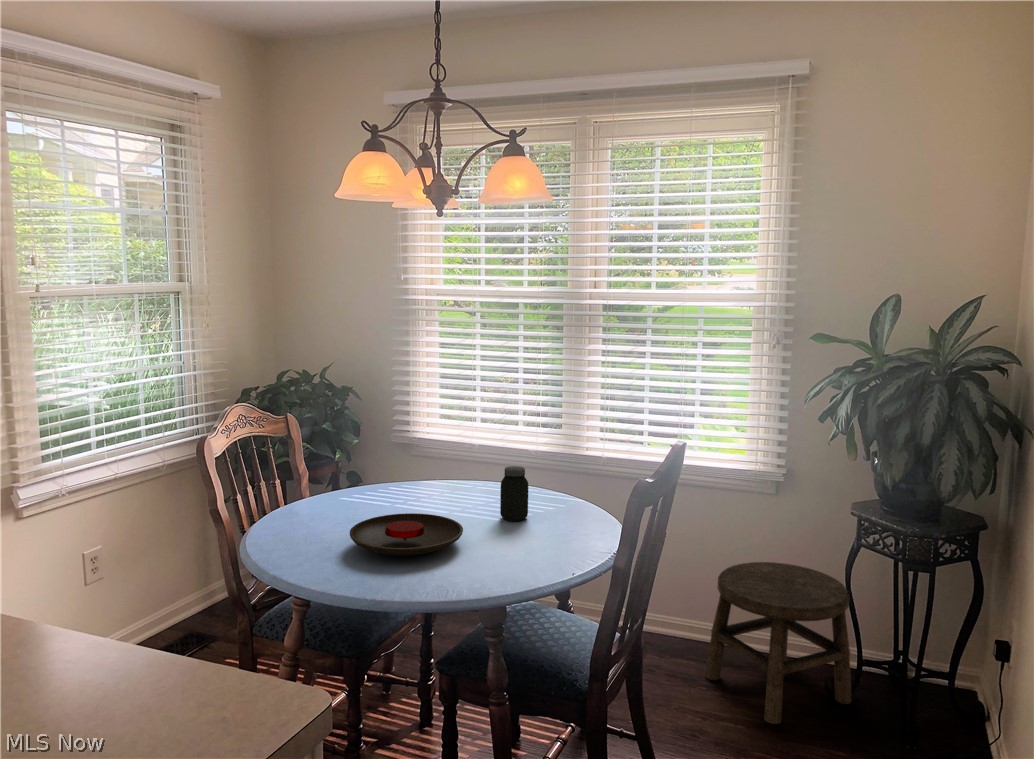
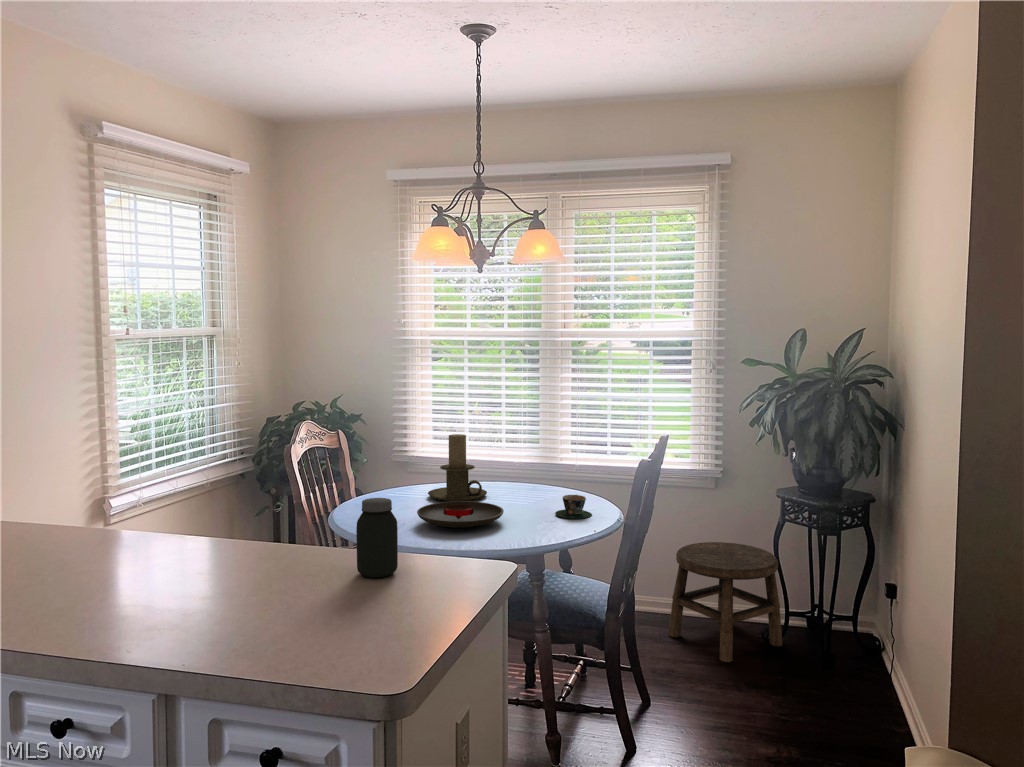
candle holder: none [391,423,466,509] -> present [428,434,487,501]
jar: present [500,466,528,521] -> present [356,498,398,578]
teacup: none [535,512,584,547] -> present [555,495,592,519]

